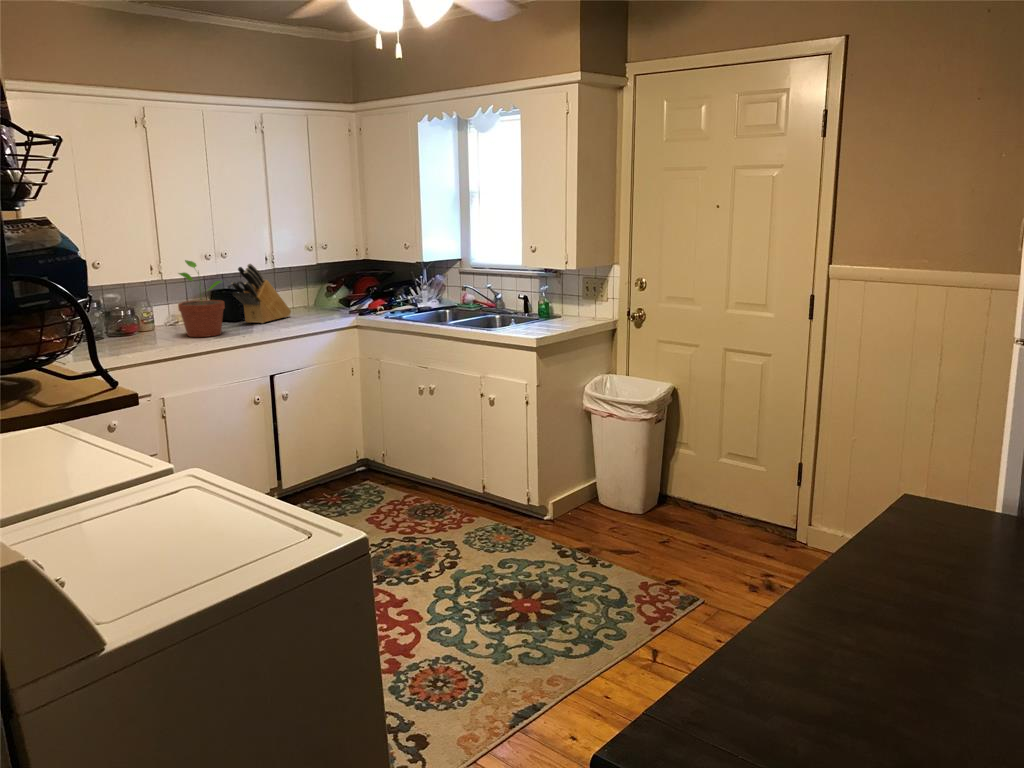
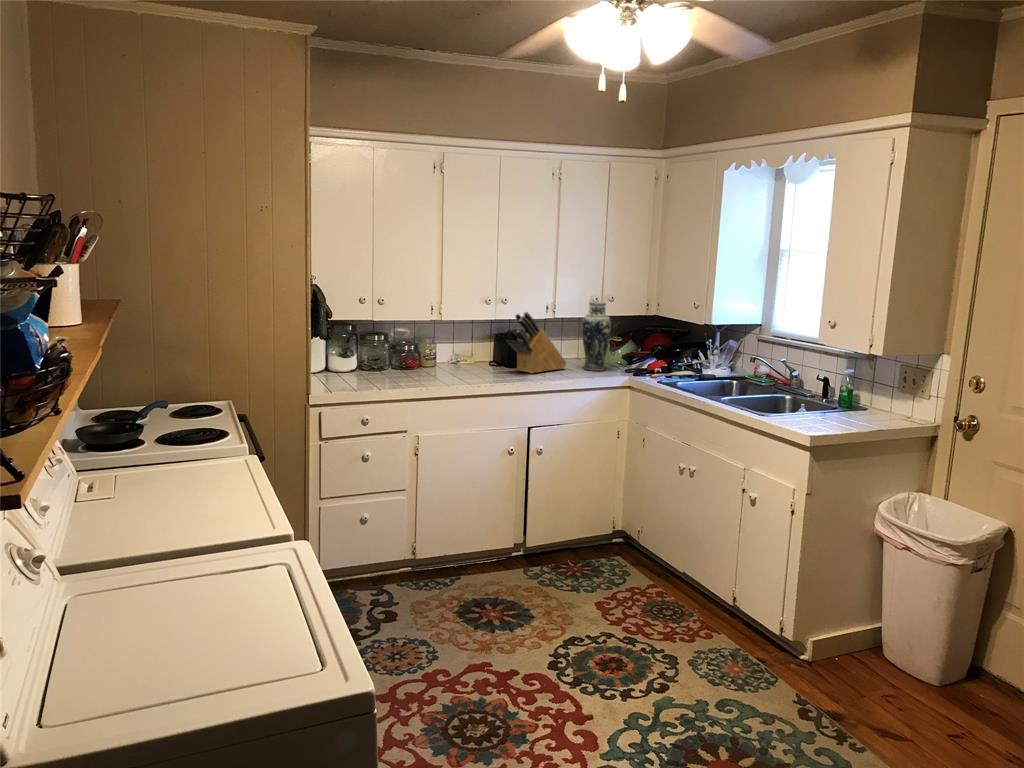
vase: none [301,250,329,315] -> present [582,301,611,371]
potted plant: present [178,260,225,337] -> none [447,304,491,382]

